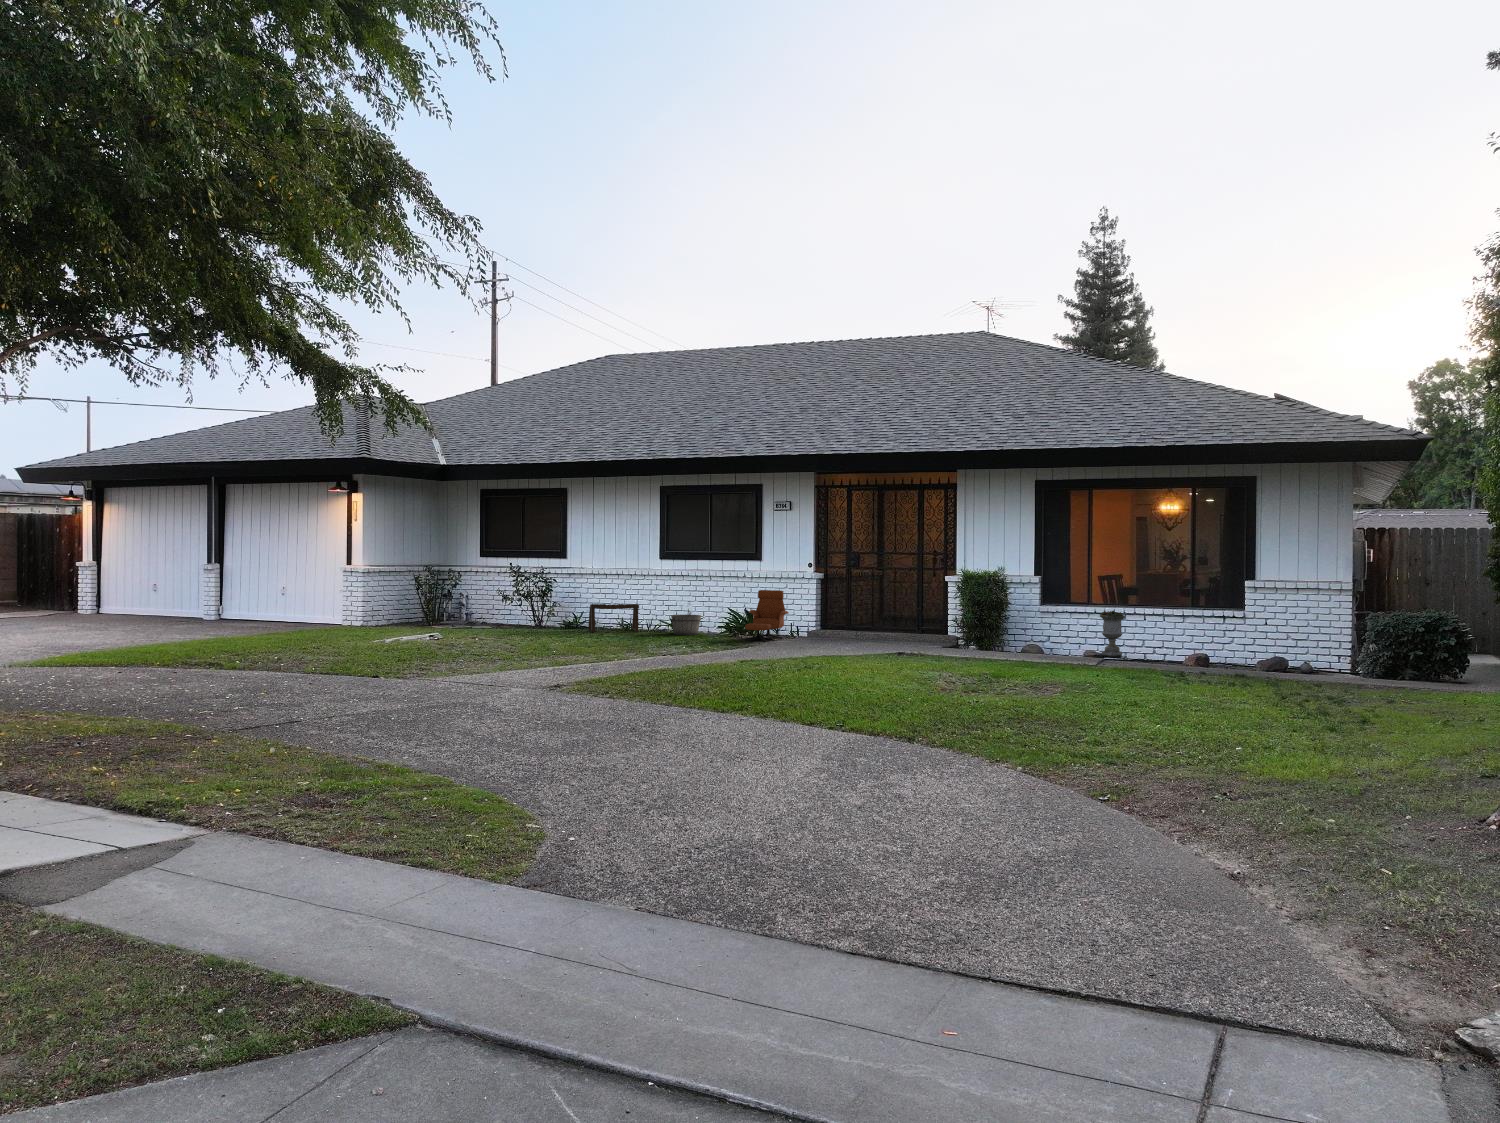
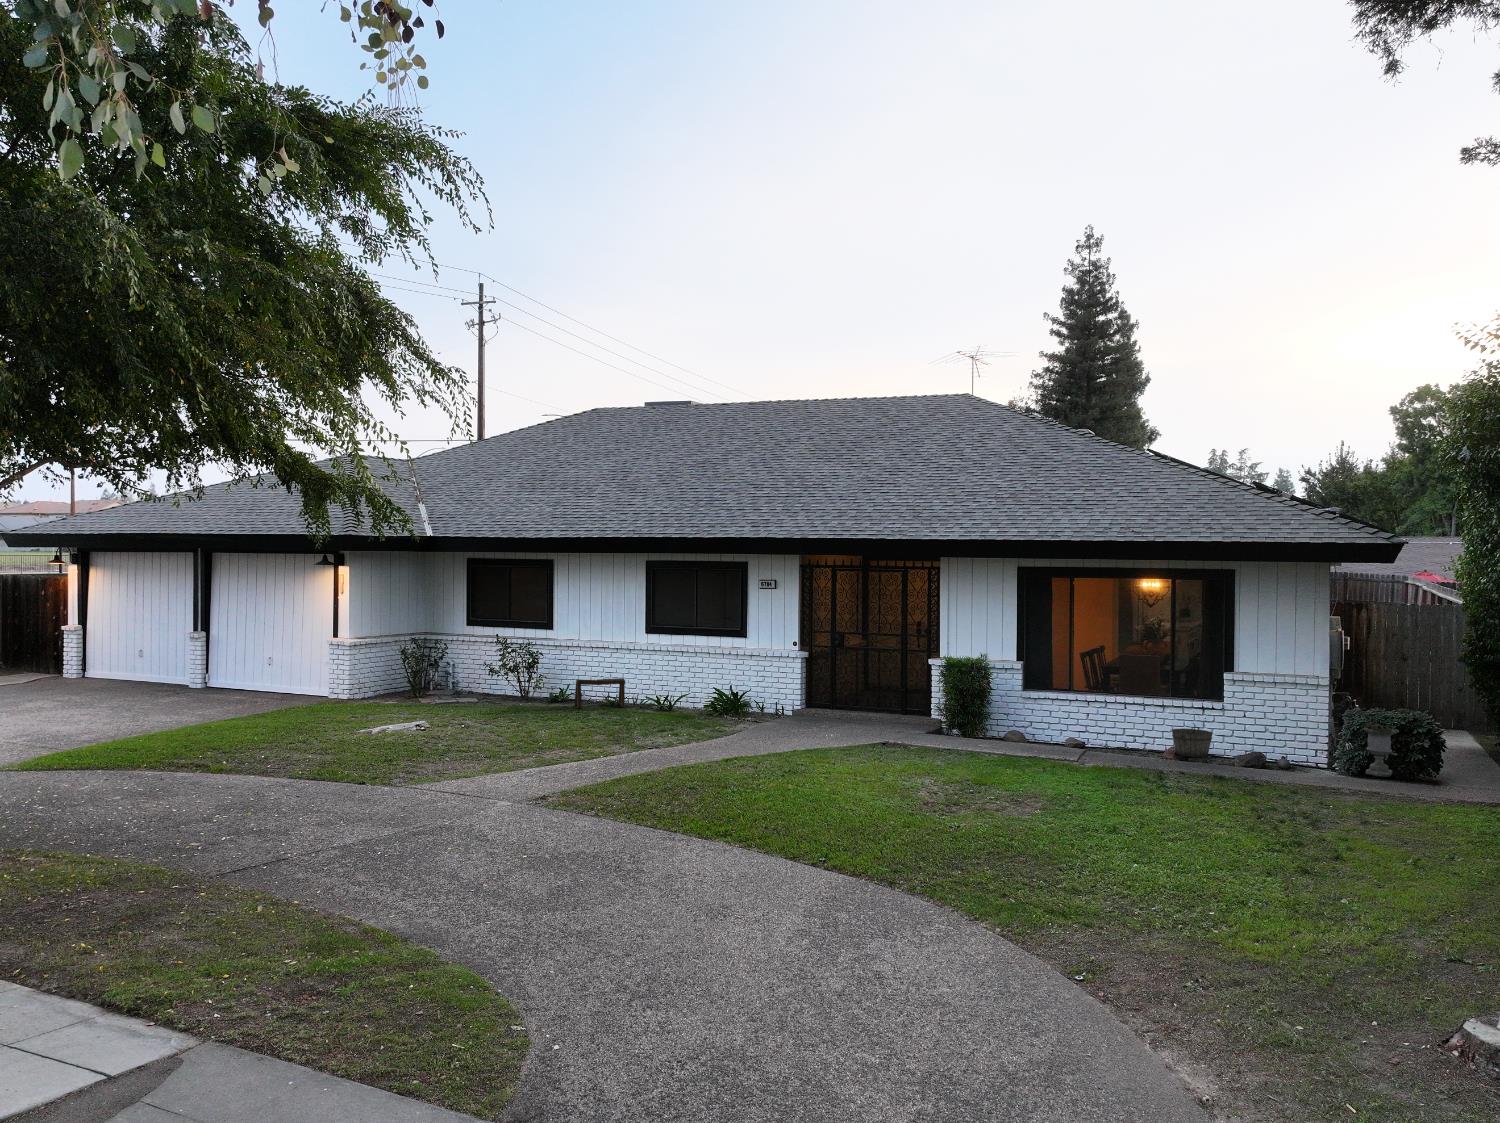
lounge chair: present [745,590,789,641] -> none [731,668,775,723]
wooden bucket: present [671,609,701,635] -> present [1172,723,1213,757]
planter: present [1100,610,1125,657] -> present [1364,723,1395,777]

